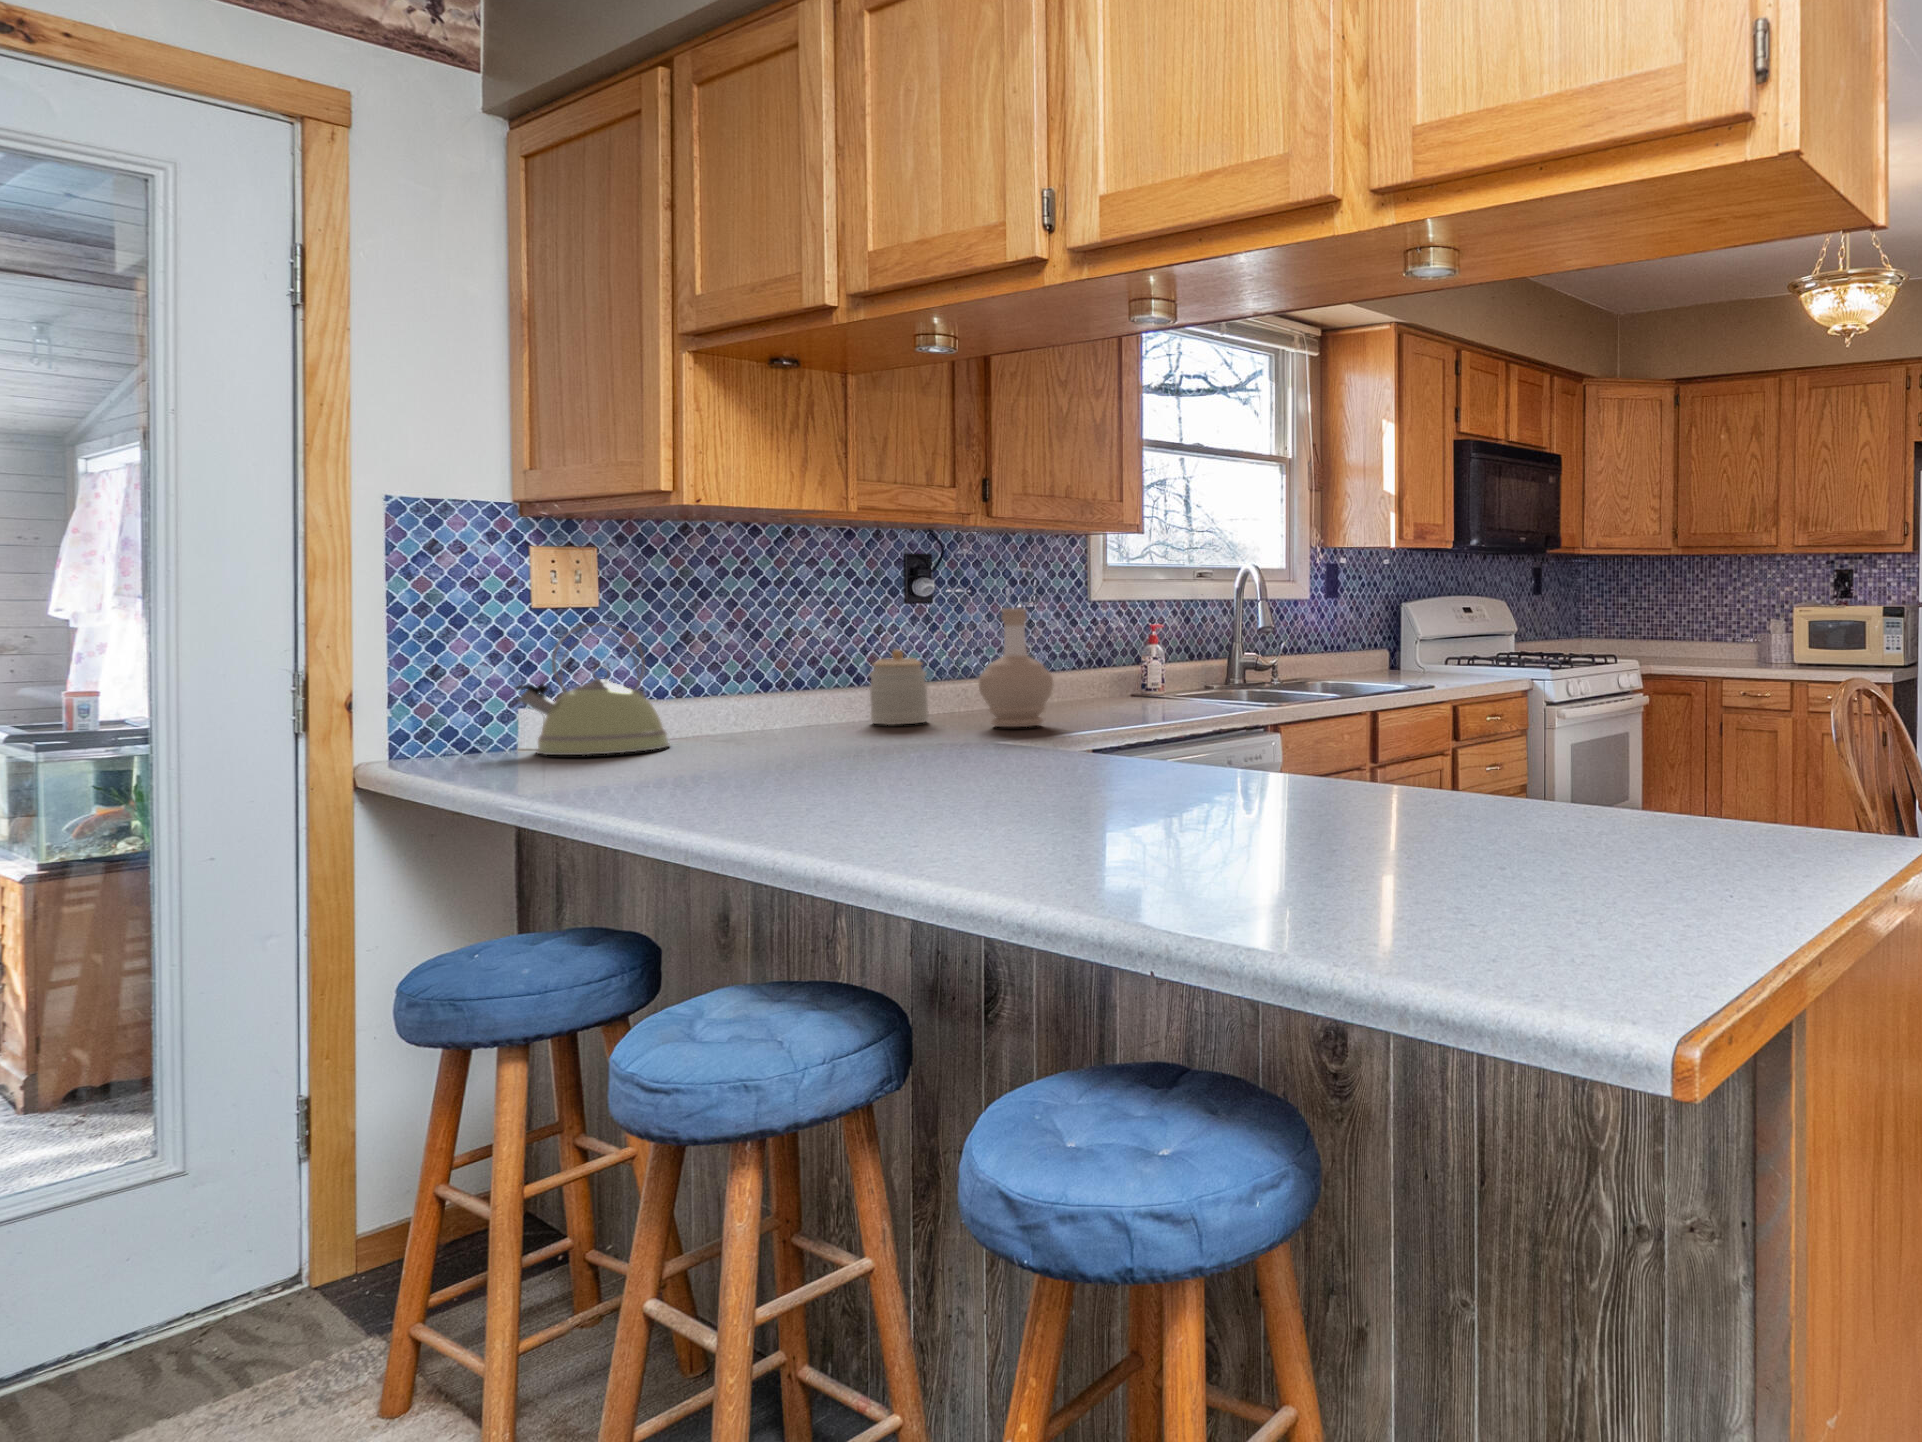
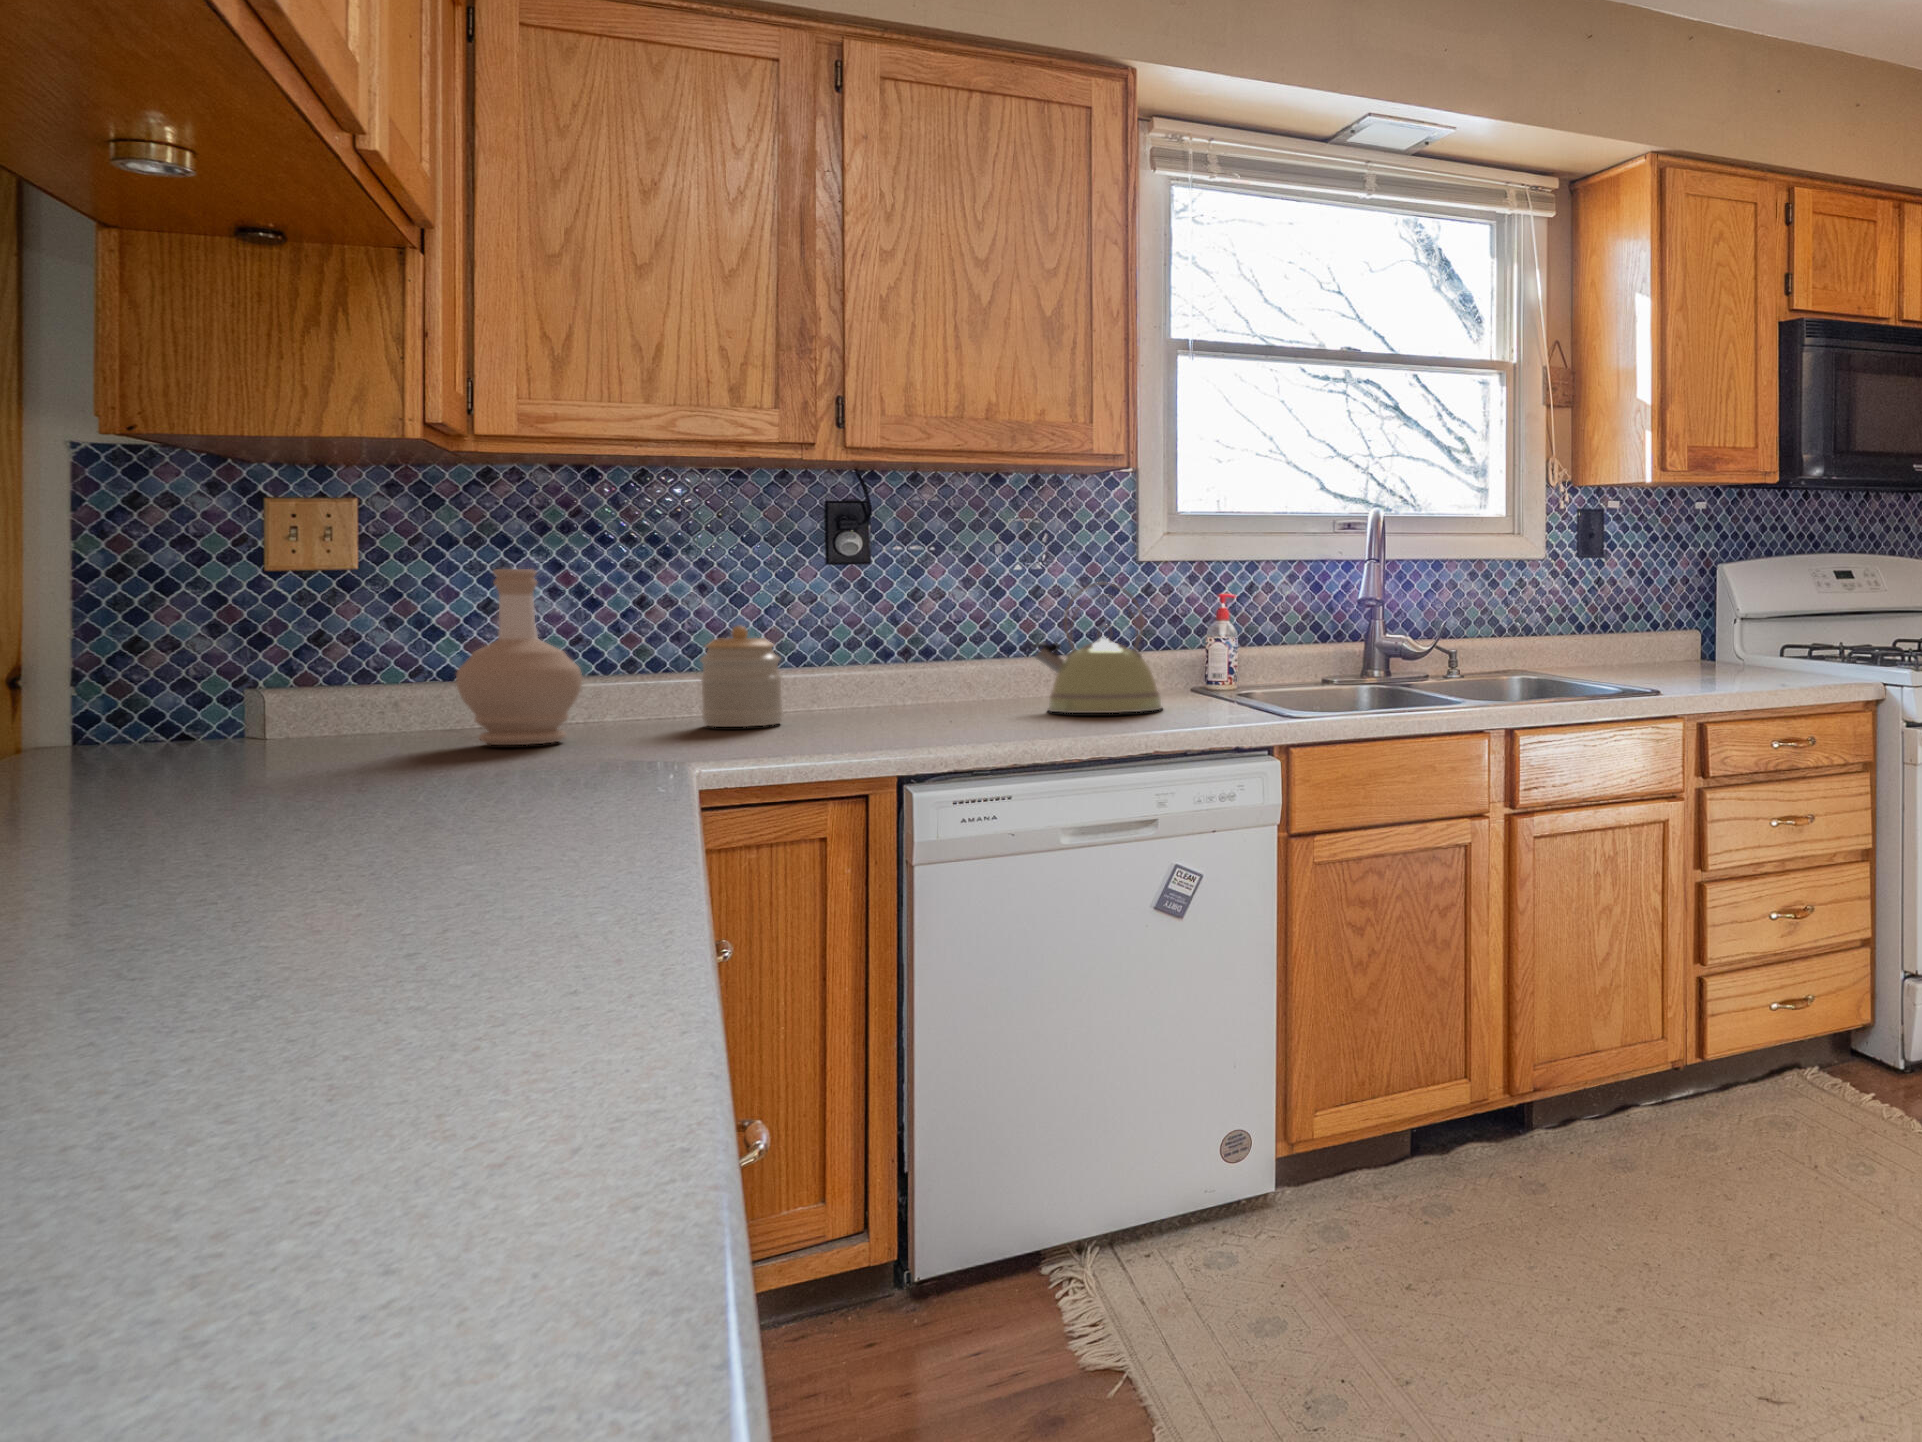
bottle: present [979,608,1053,727] -> present [456,569,582,745]
kettle: present [515,623,669,755] -> present [1033,582,1162,713]

